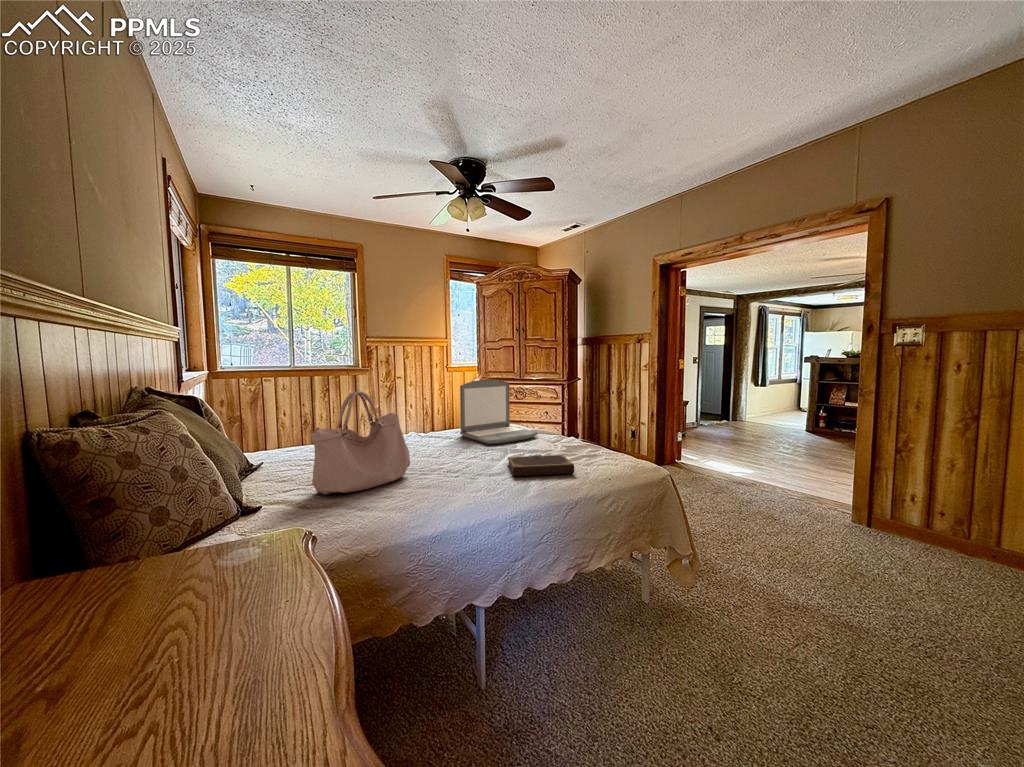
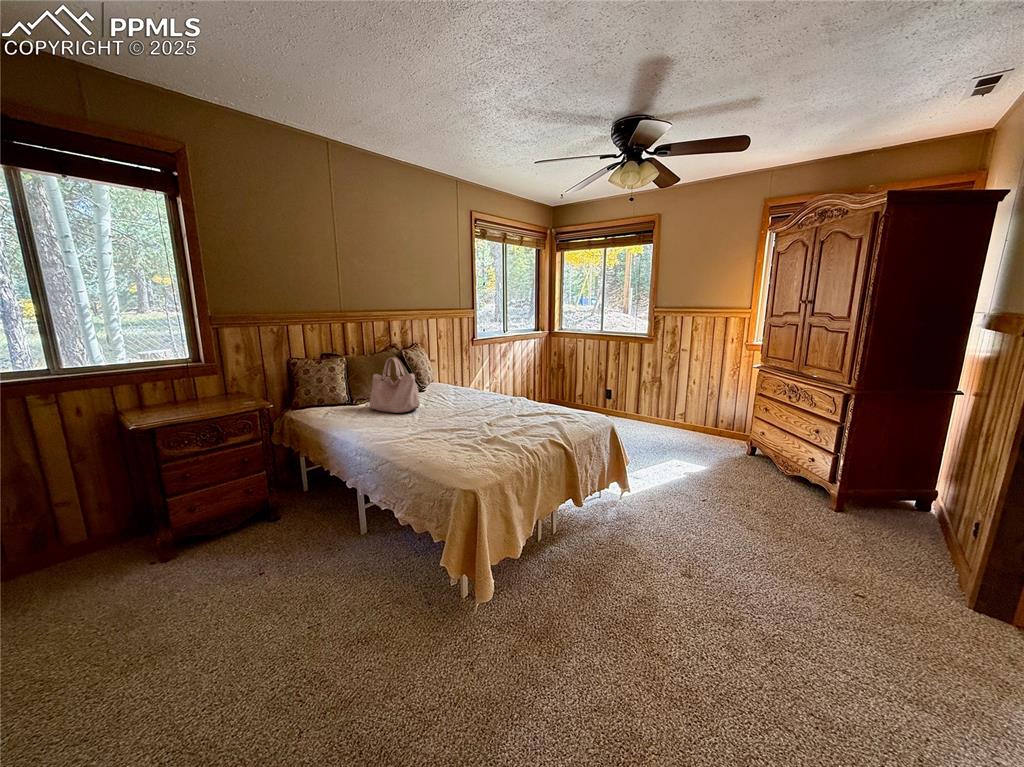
laptop: present [460,379,538,444] -> none [499,362,573,427]
notebook: present [508,455,574,476] -> none [412,424,458,449]

